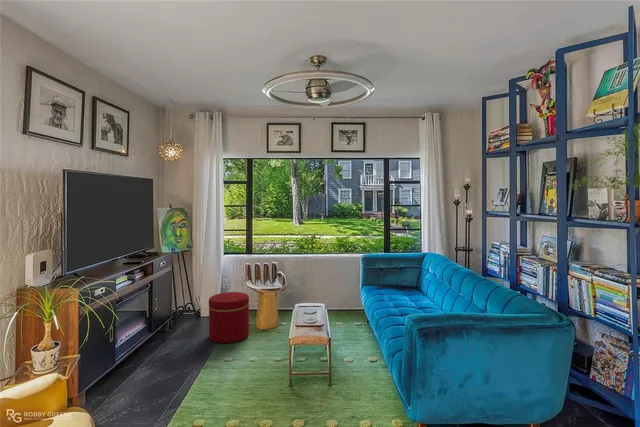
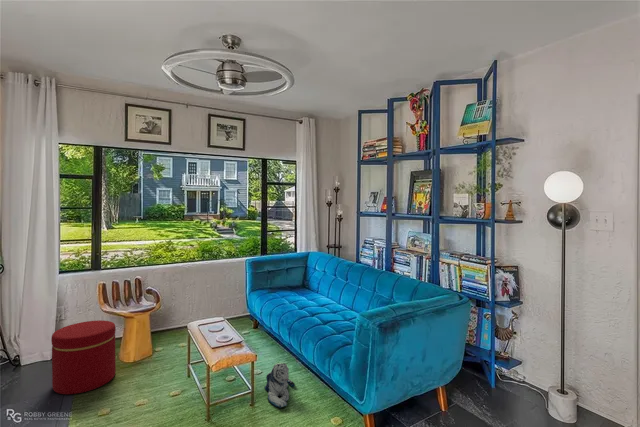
plush toy: none [344,354,374,394] -> present [265,363,295,408]

